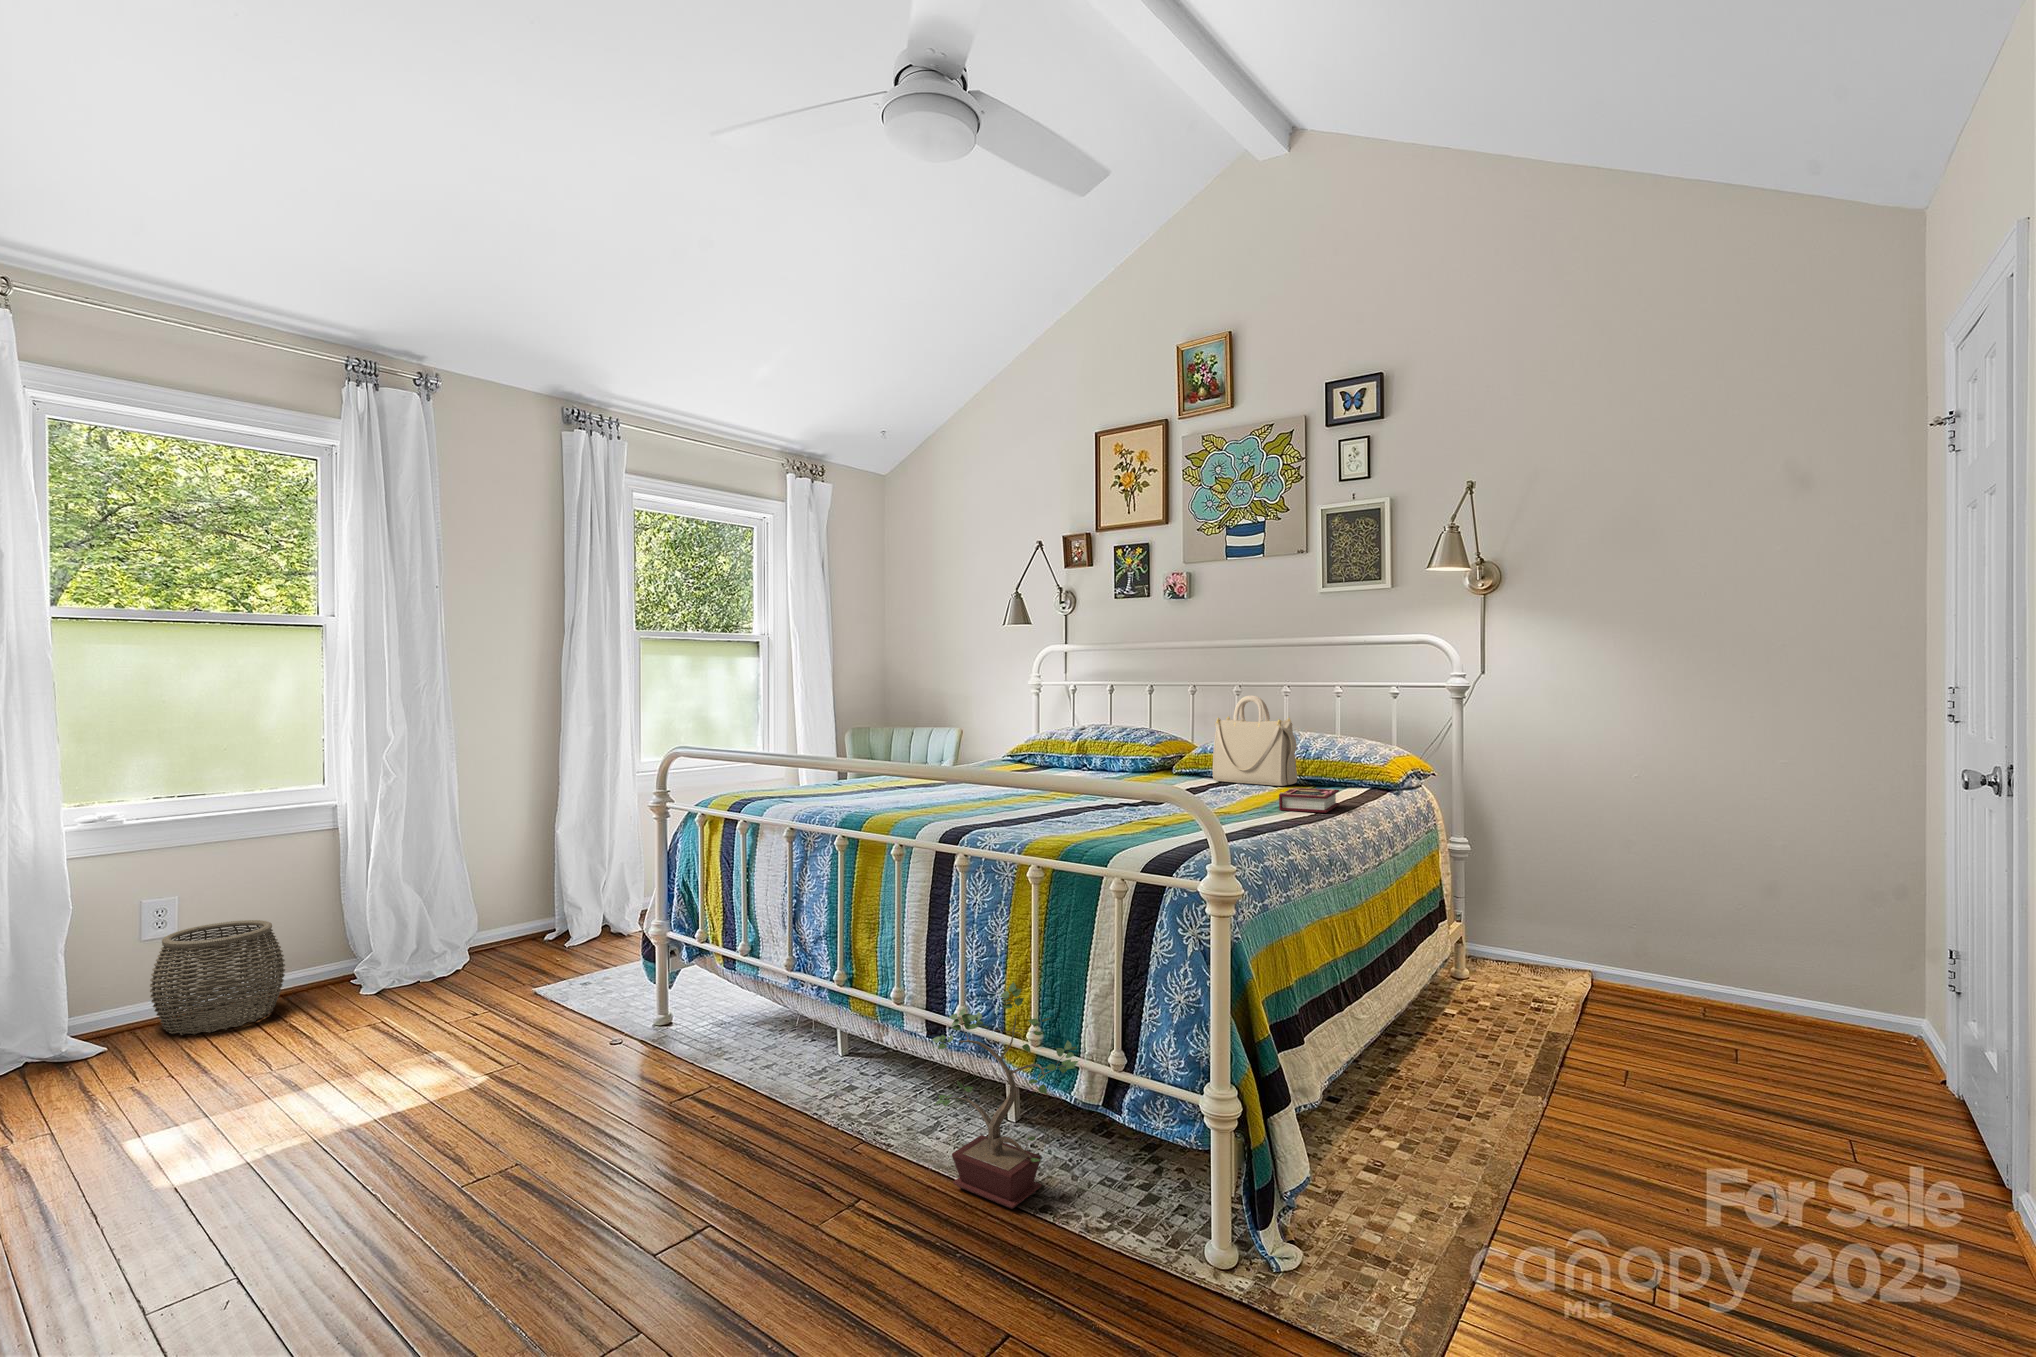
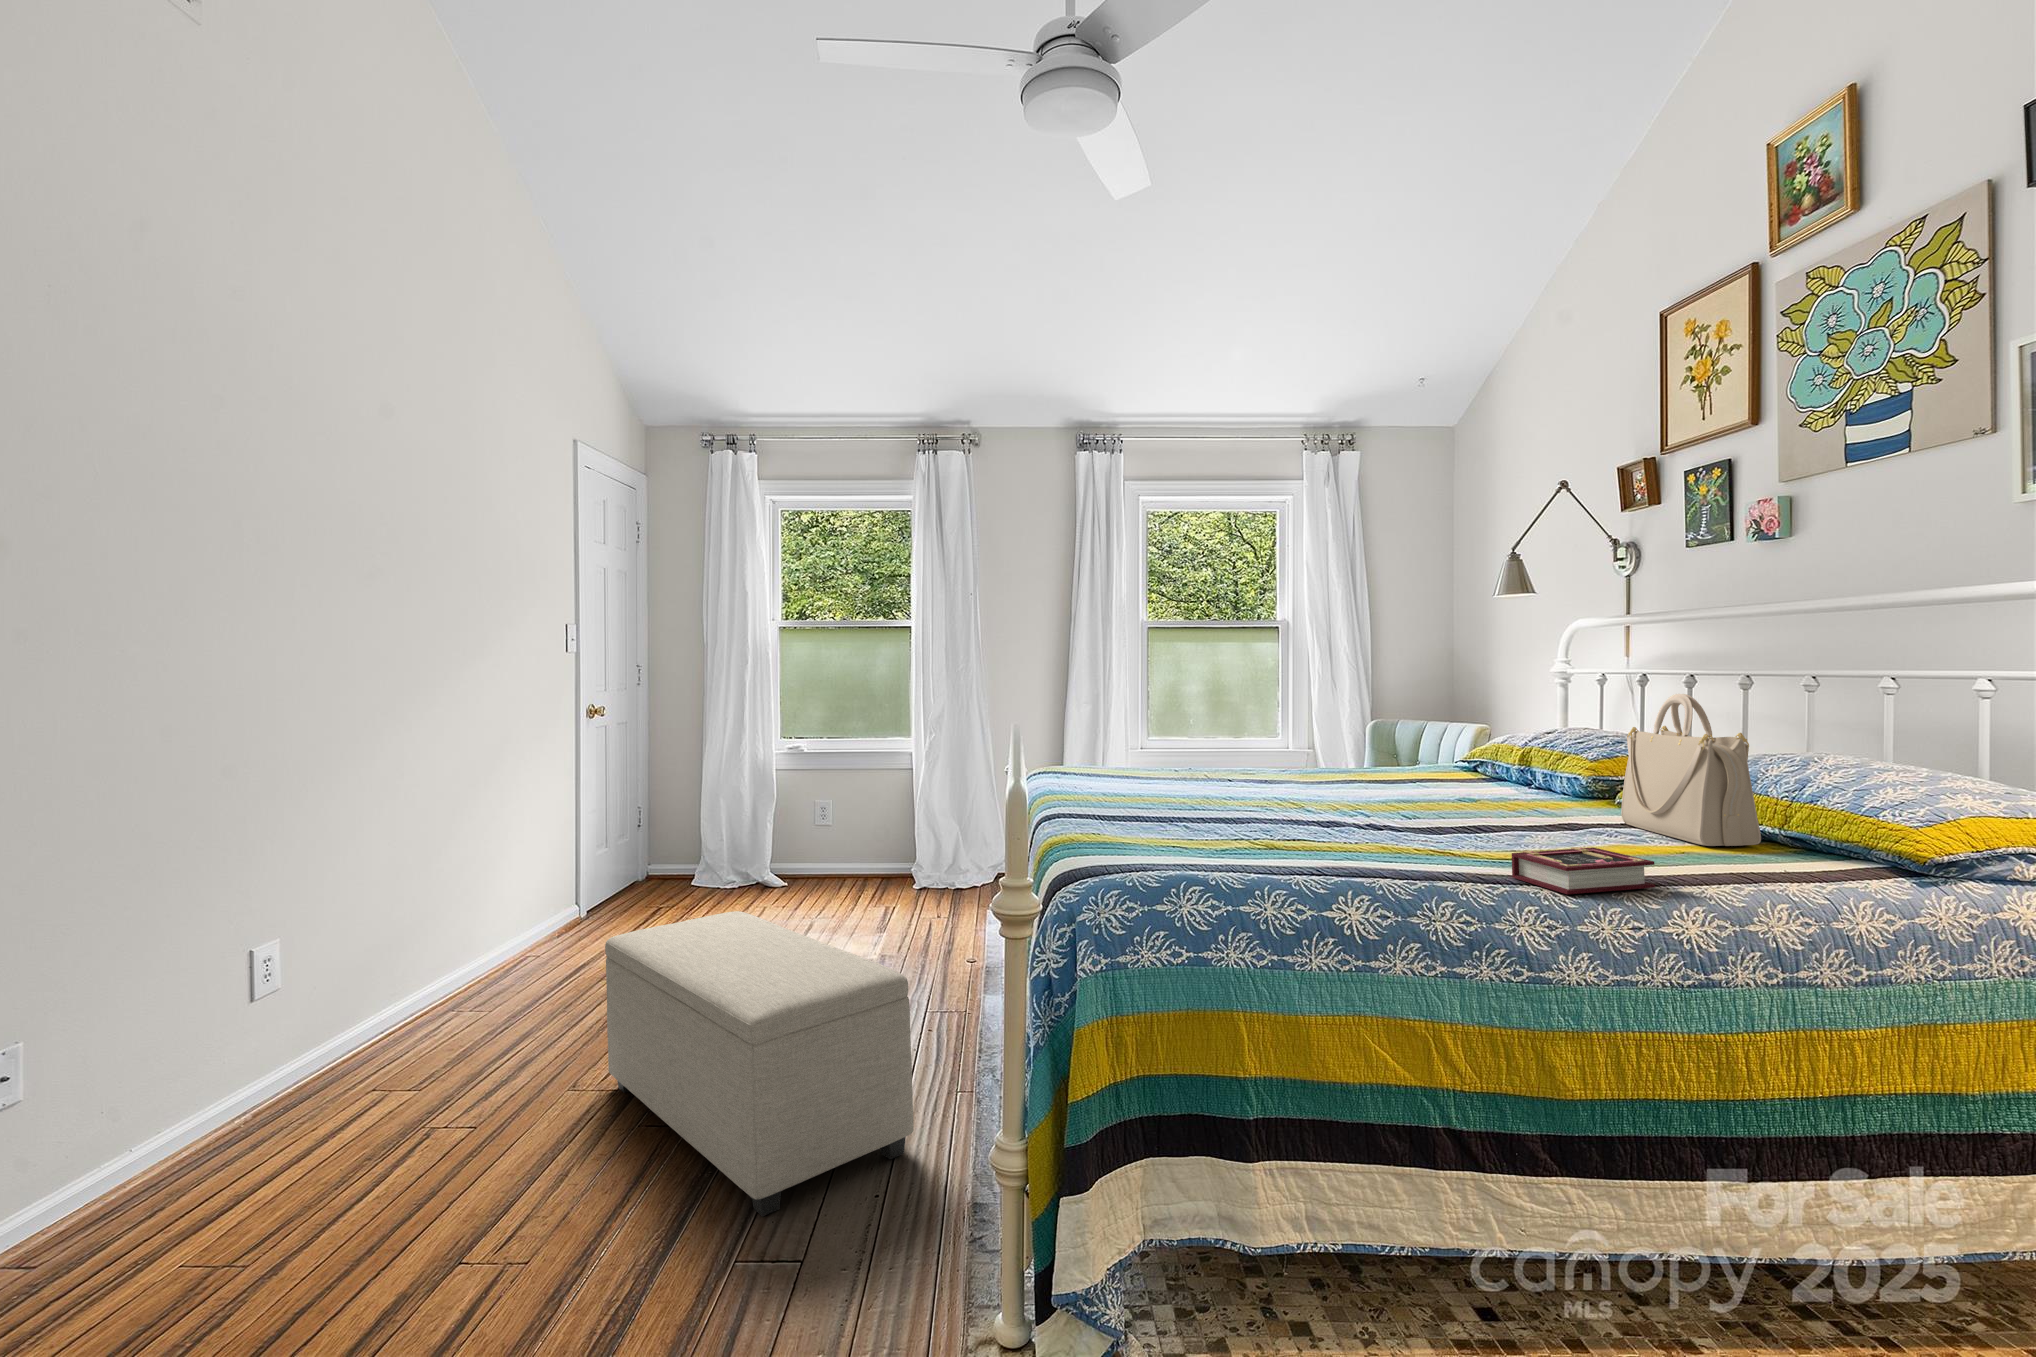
woven basket: present [150,920,285,1035] -> none [796,834,869,907]
potted plant: present [932,982,1078,1209] -> none [919,1008,1005,1253]
ottoman: none [338,991,855,1297] -> present [605,911,914,1216]

